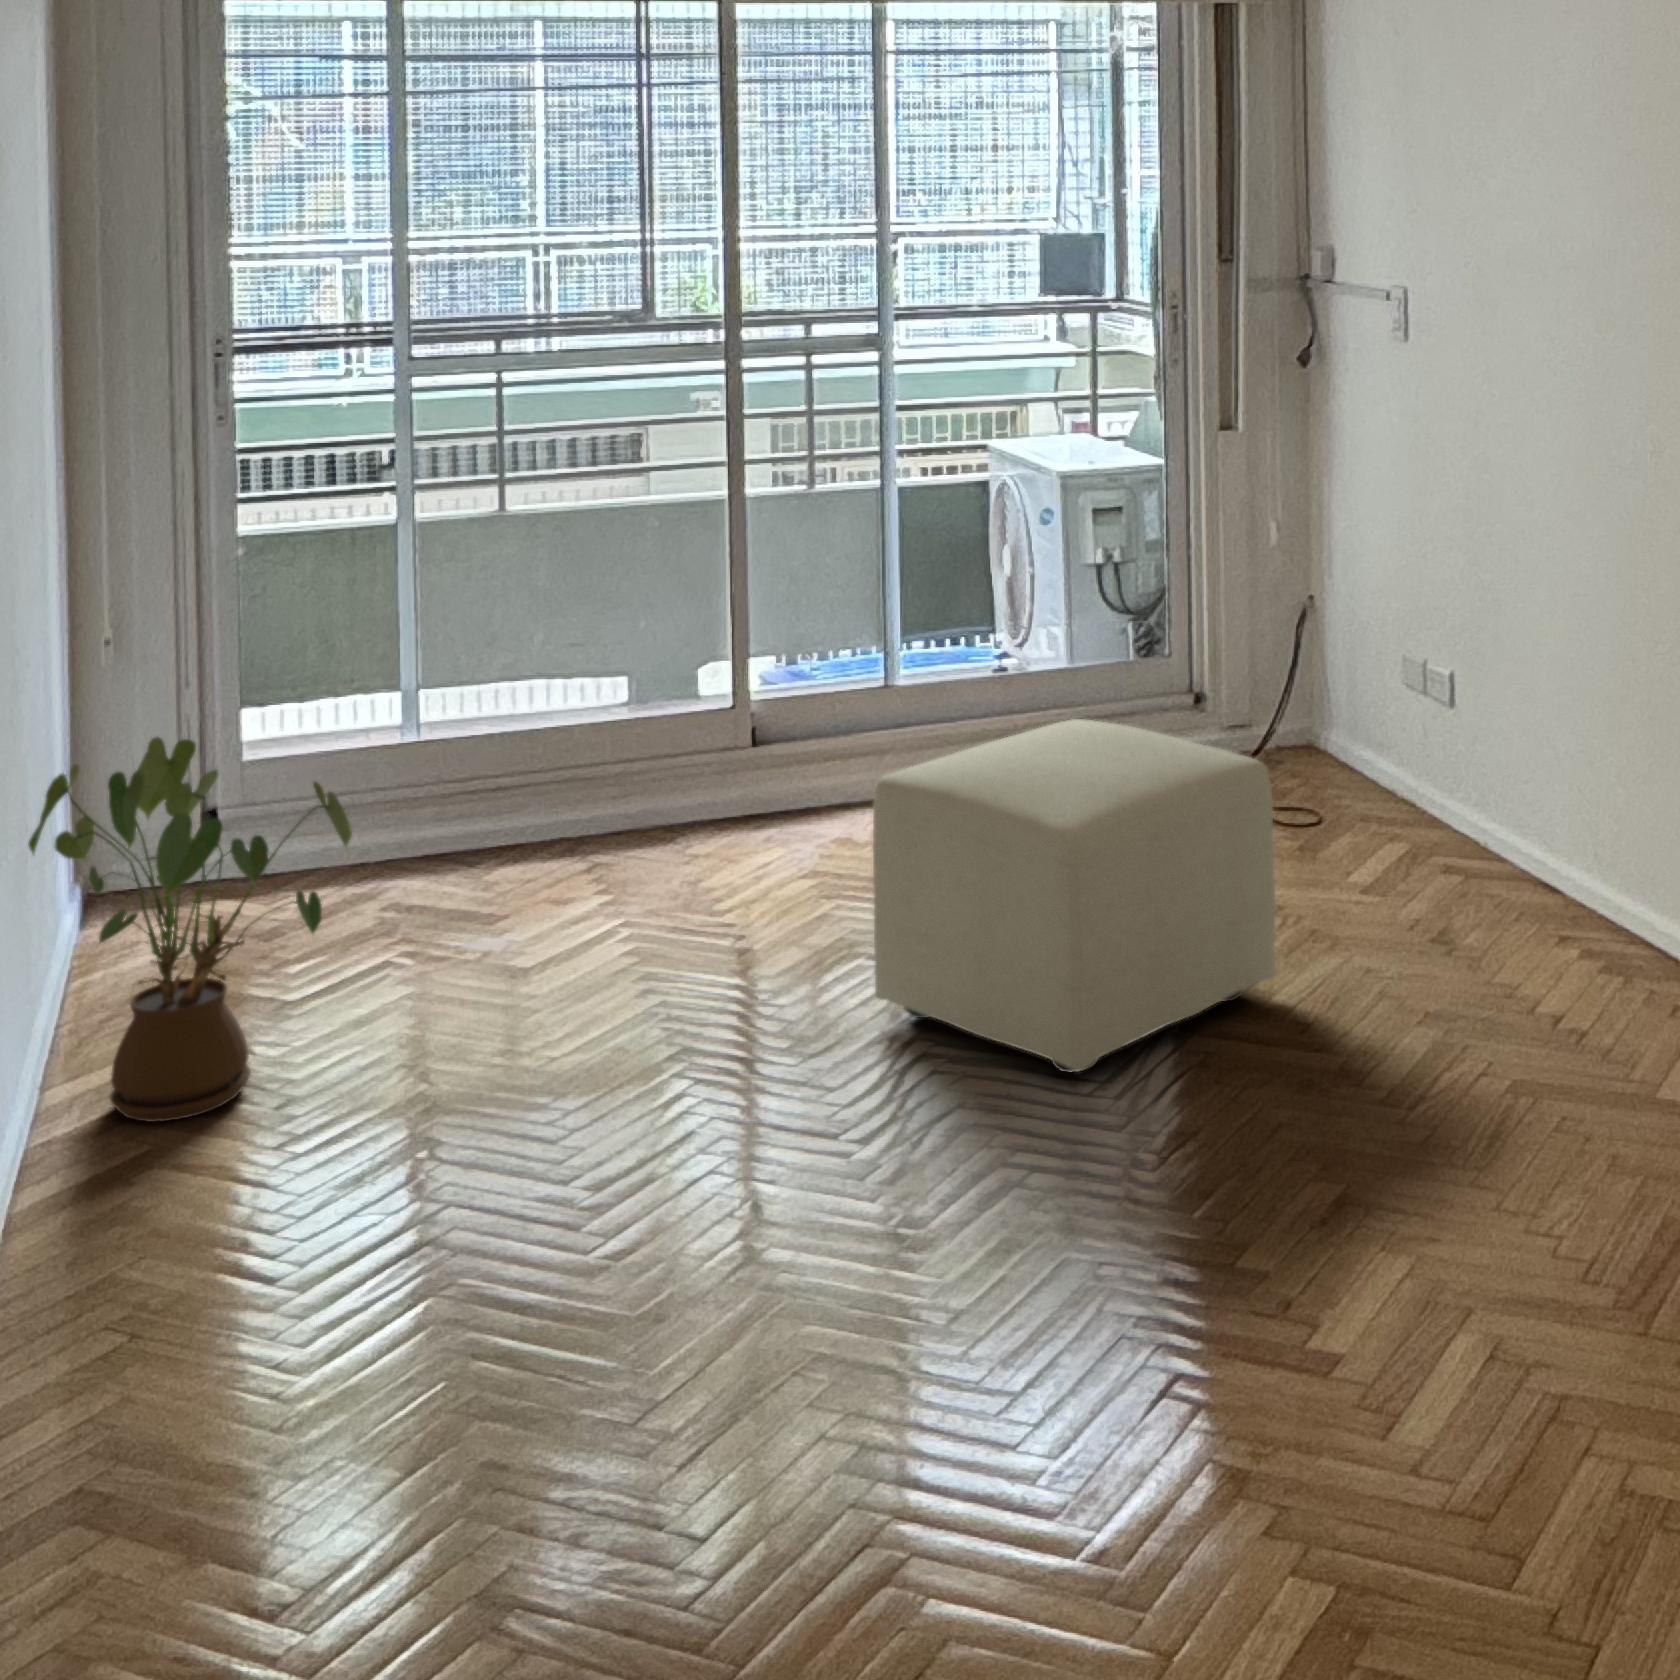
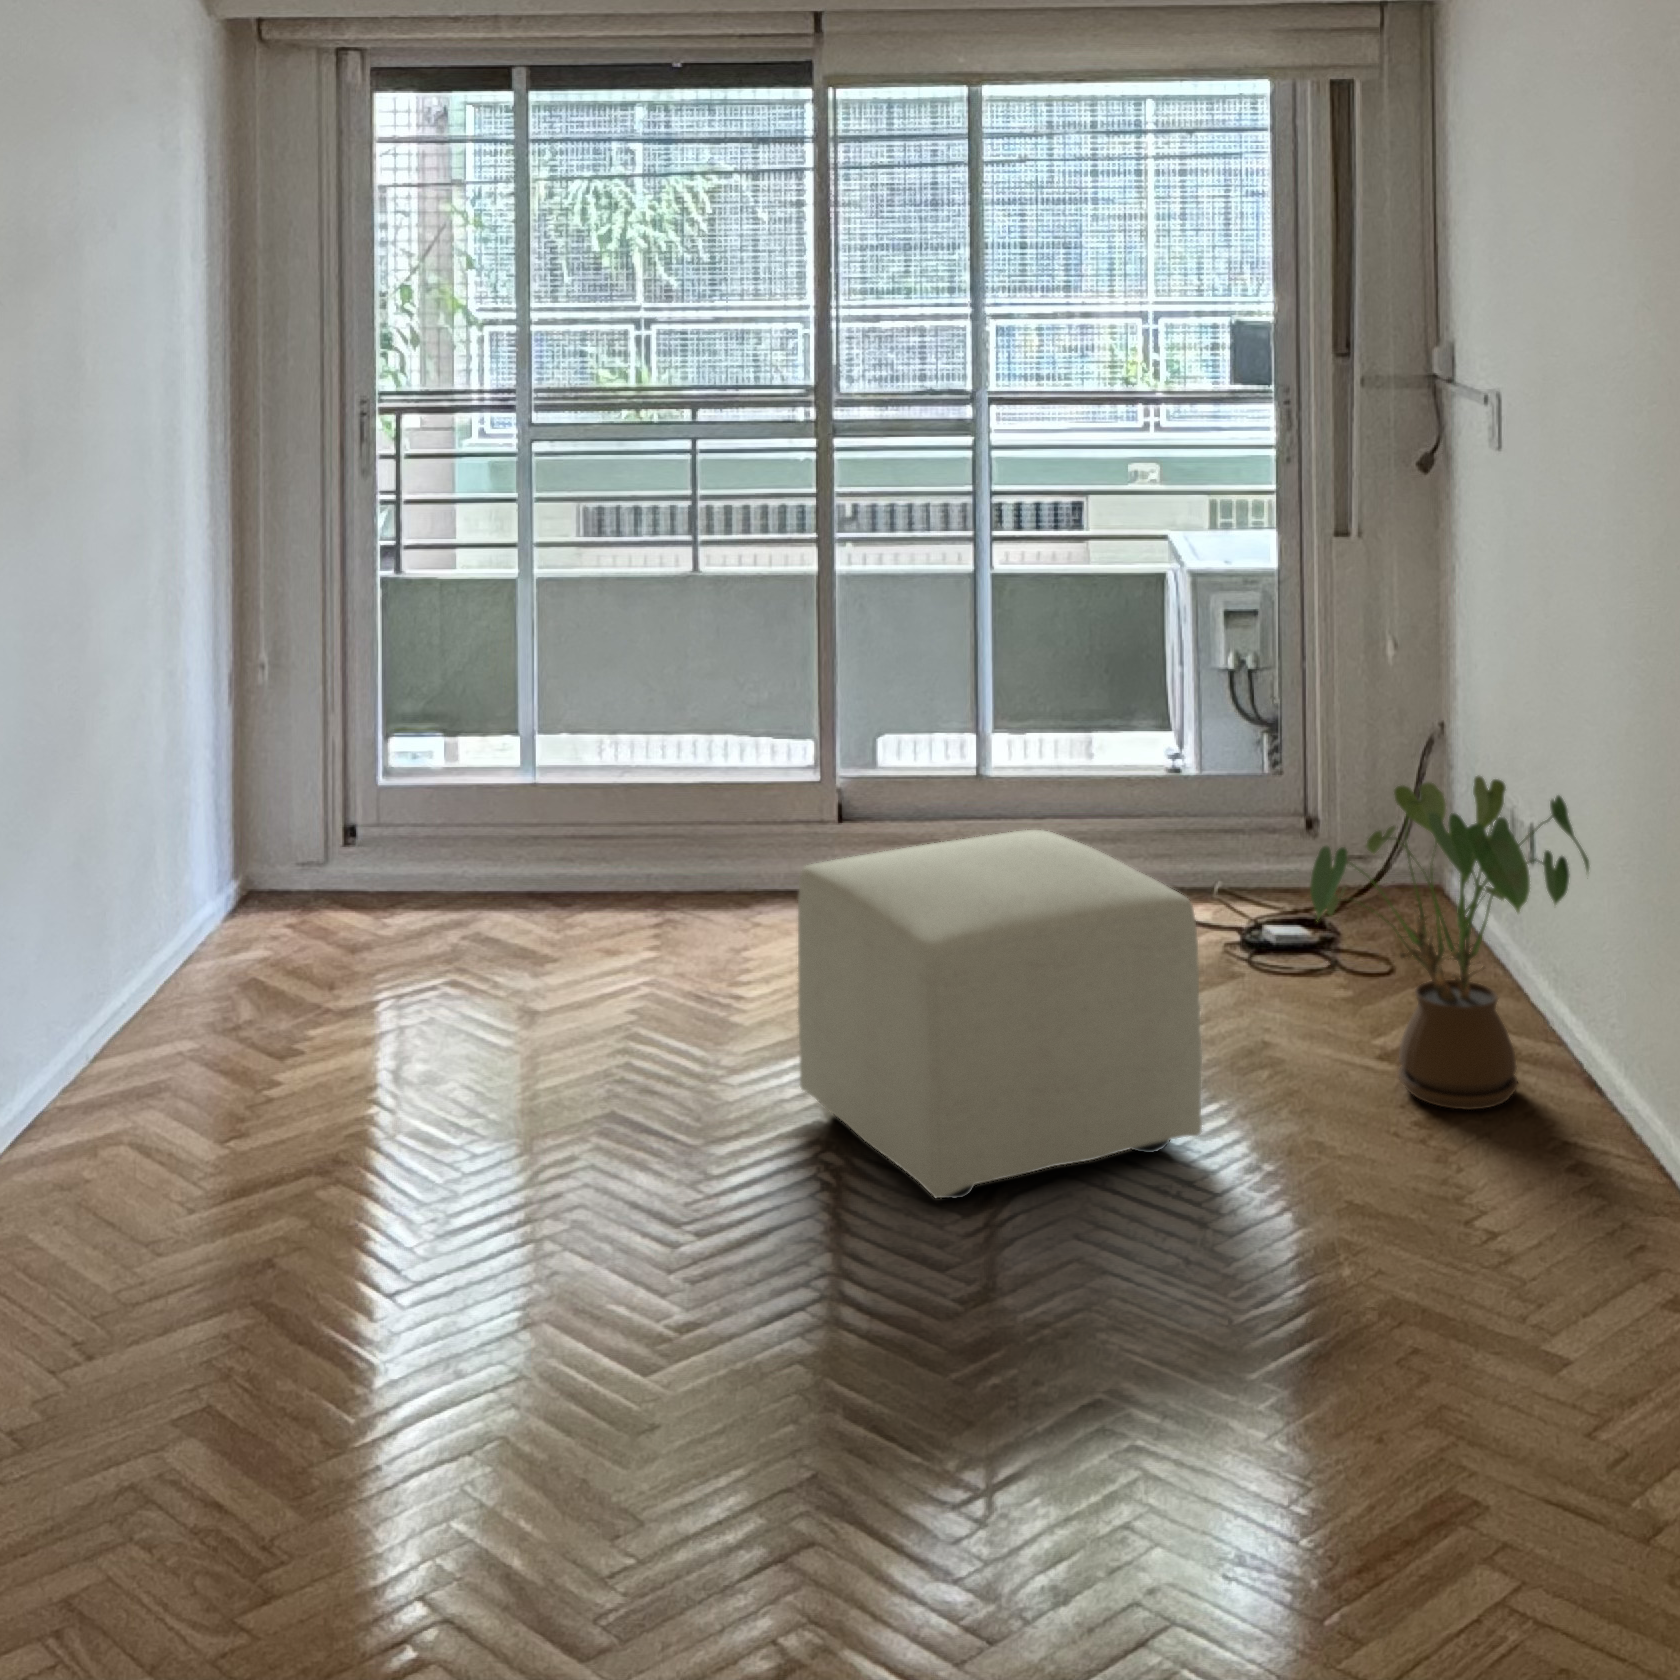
house plant: present [28,737,352,1122] -> present [1310,776,1589,1110]

